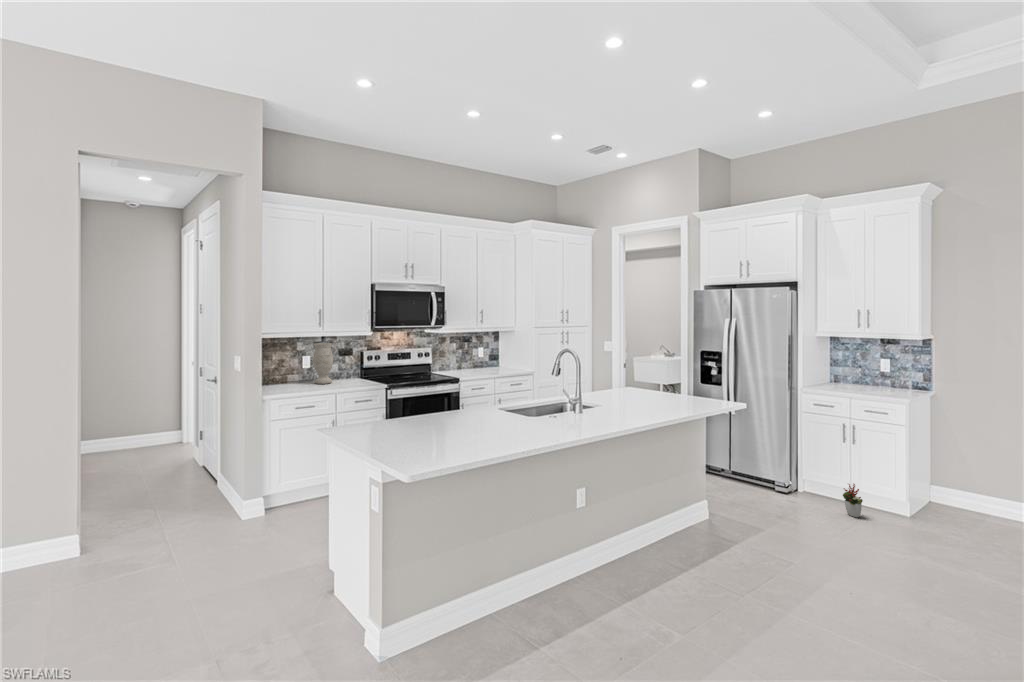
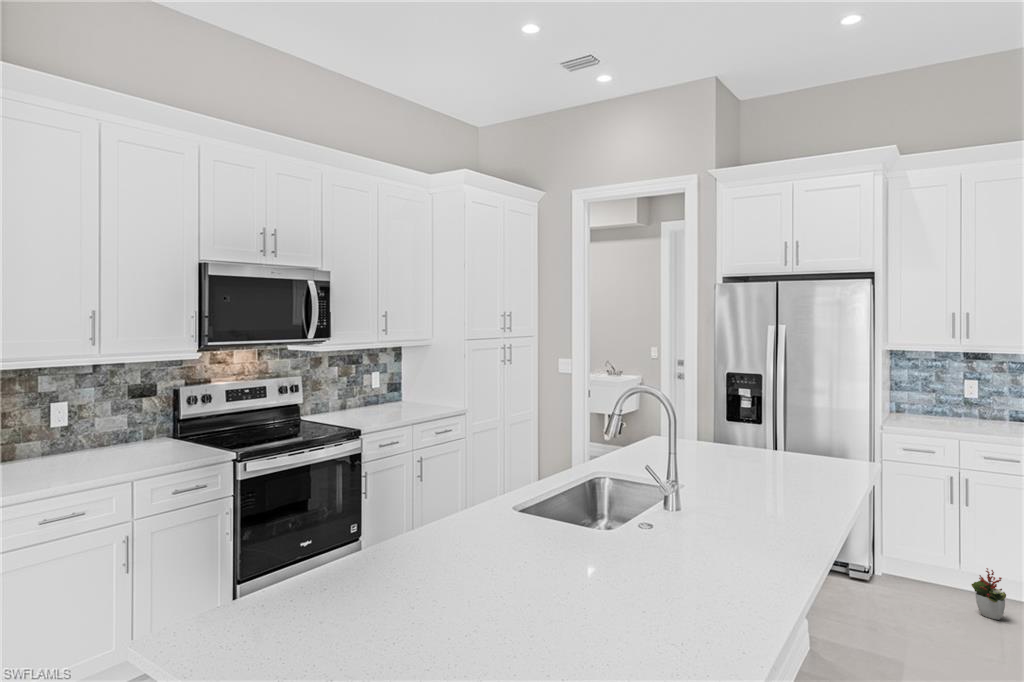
vase: present [313,343,333,384] -> none [74,377,120,458]

